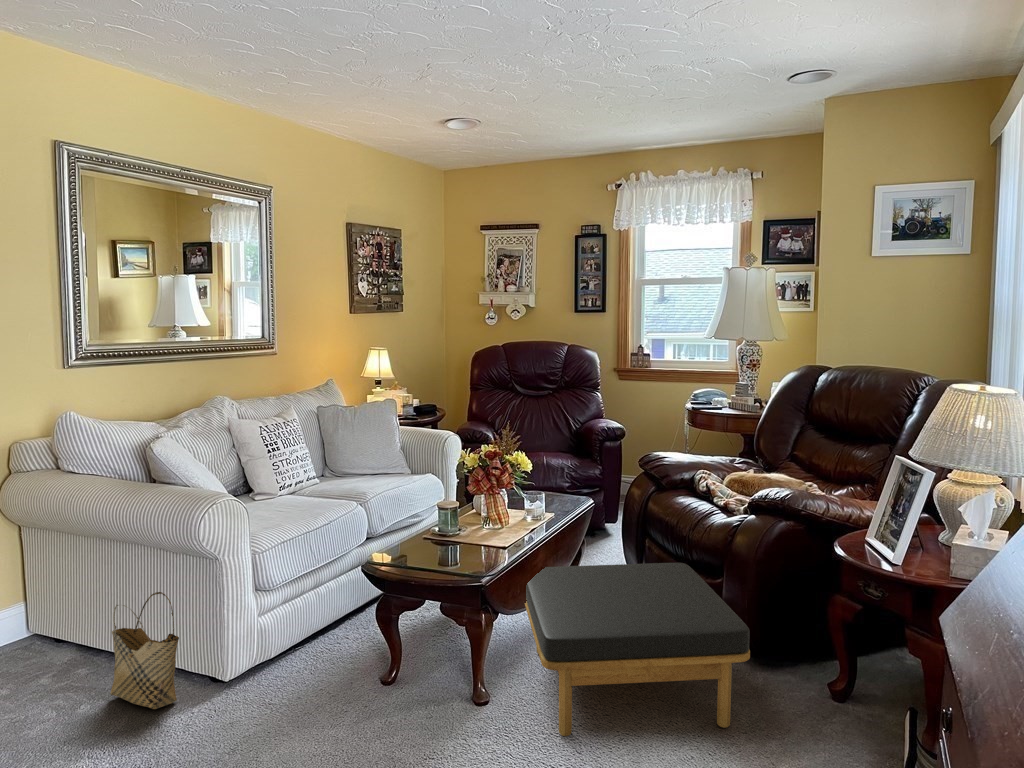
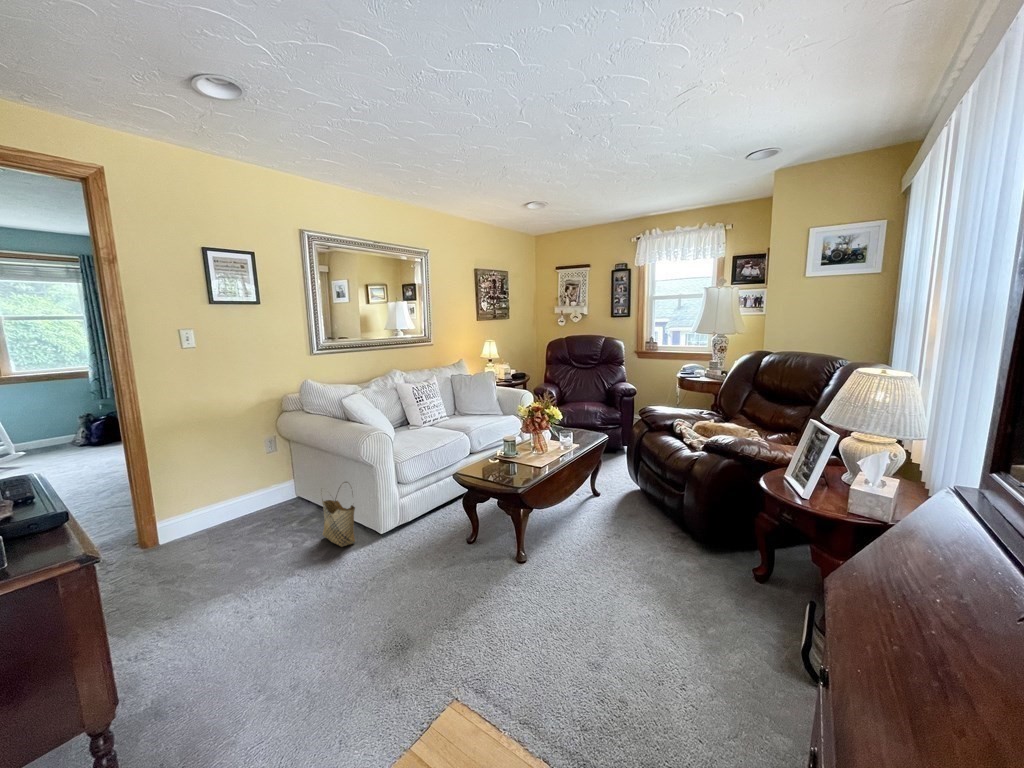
ottoman: present [525,563,750,736] -> none [554,478,694,594]

